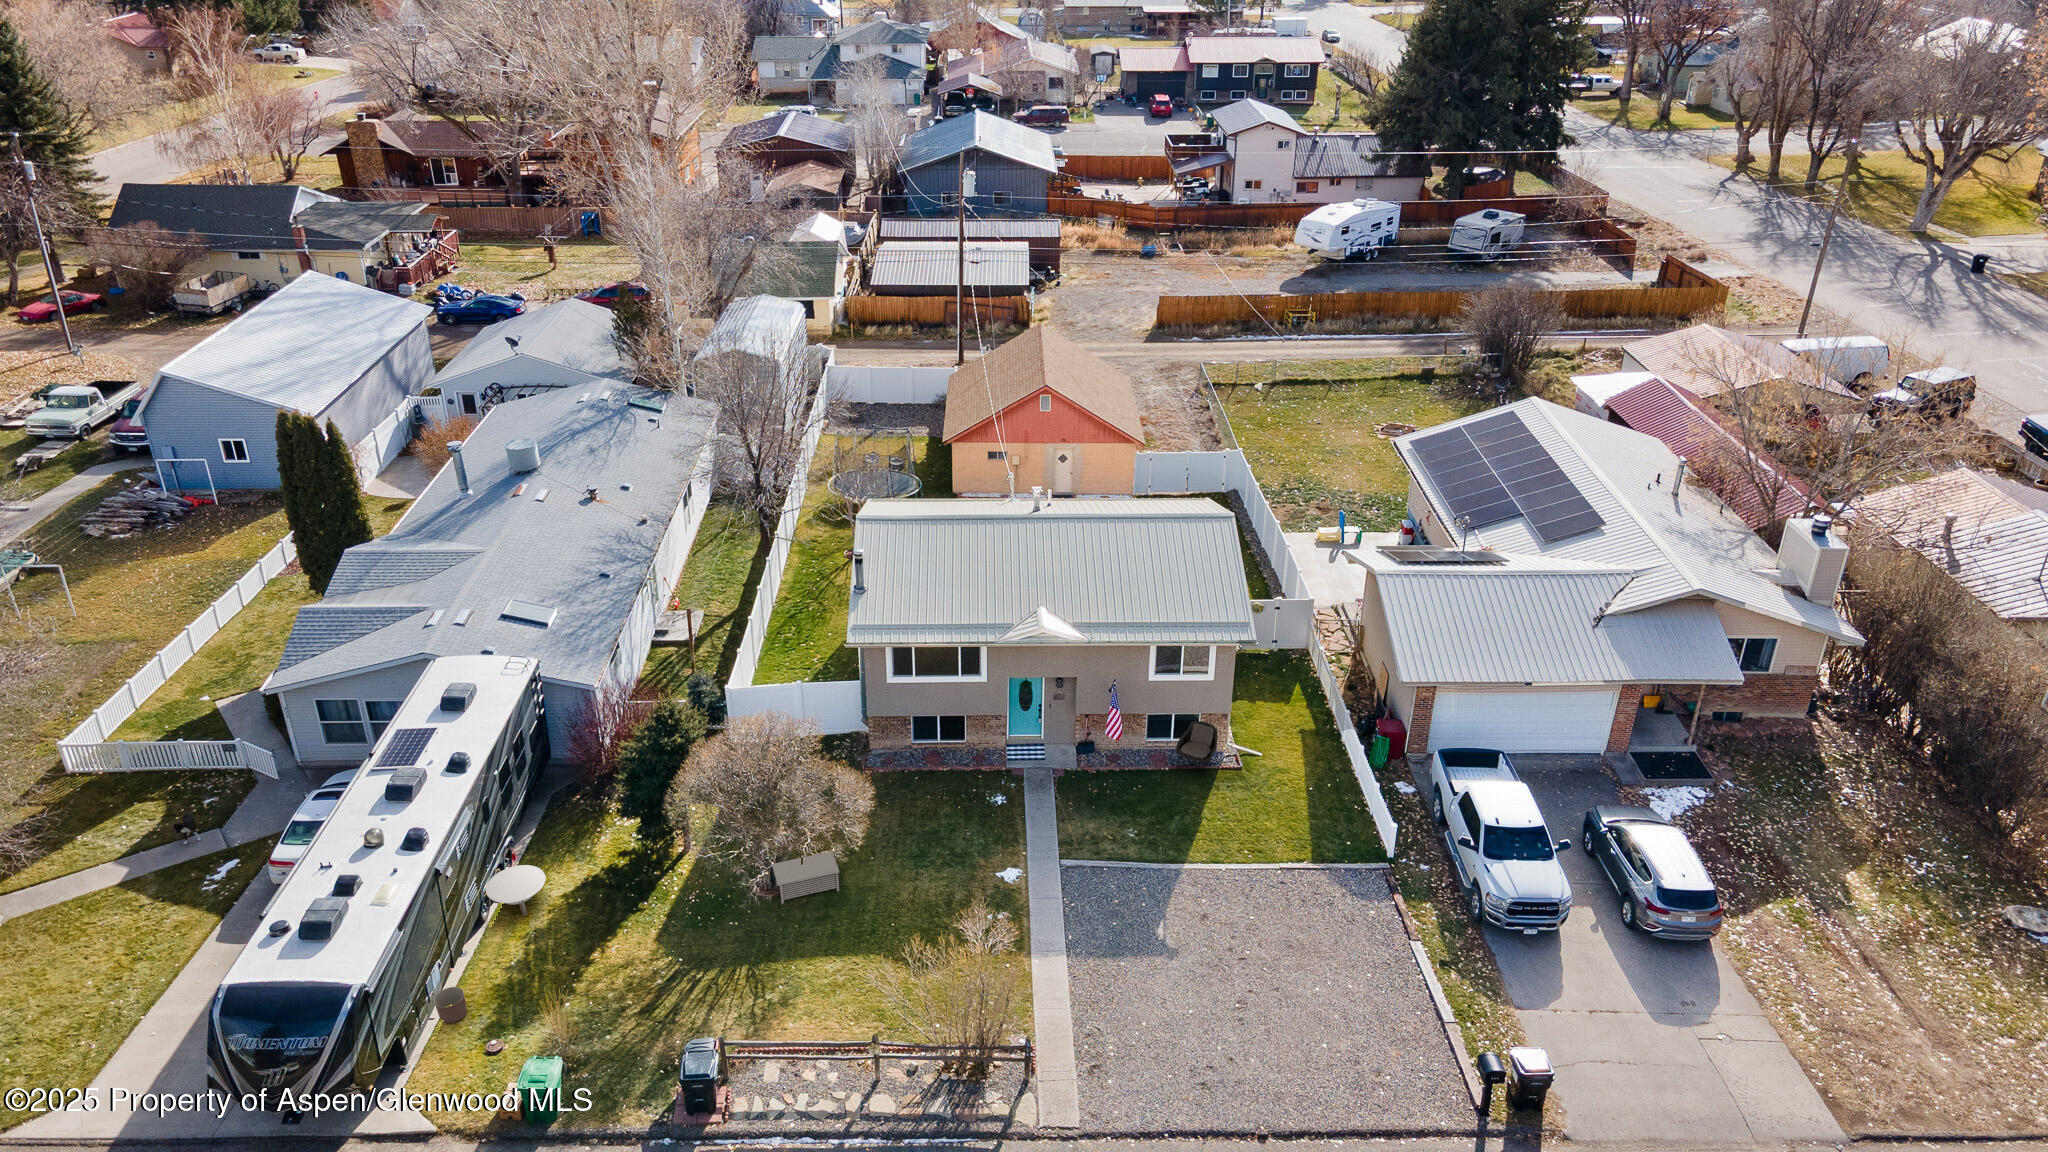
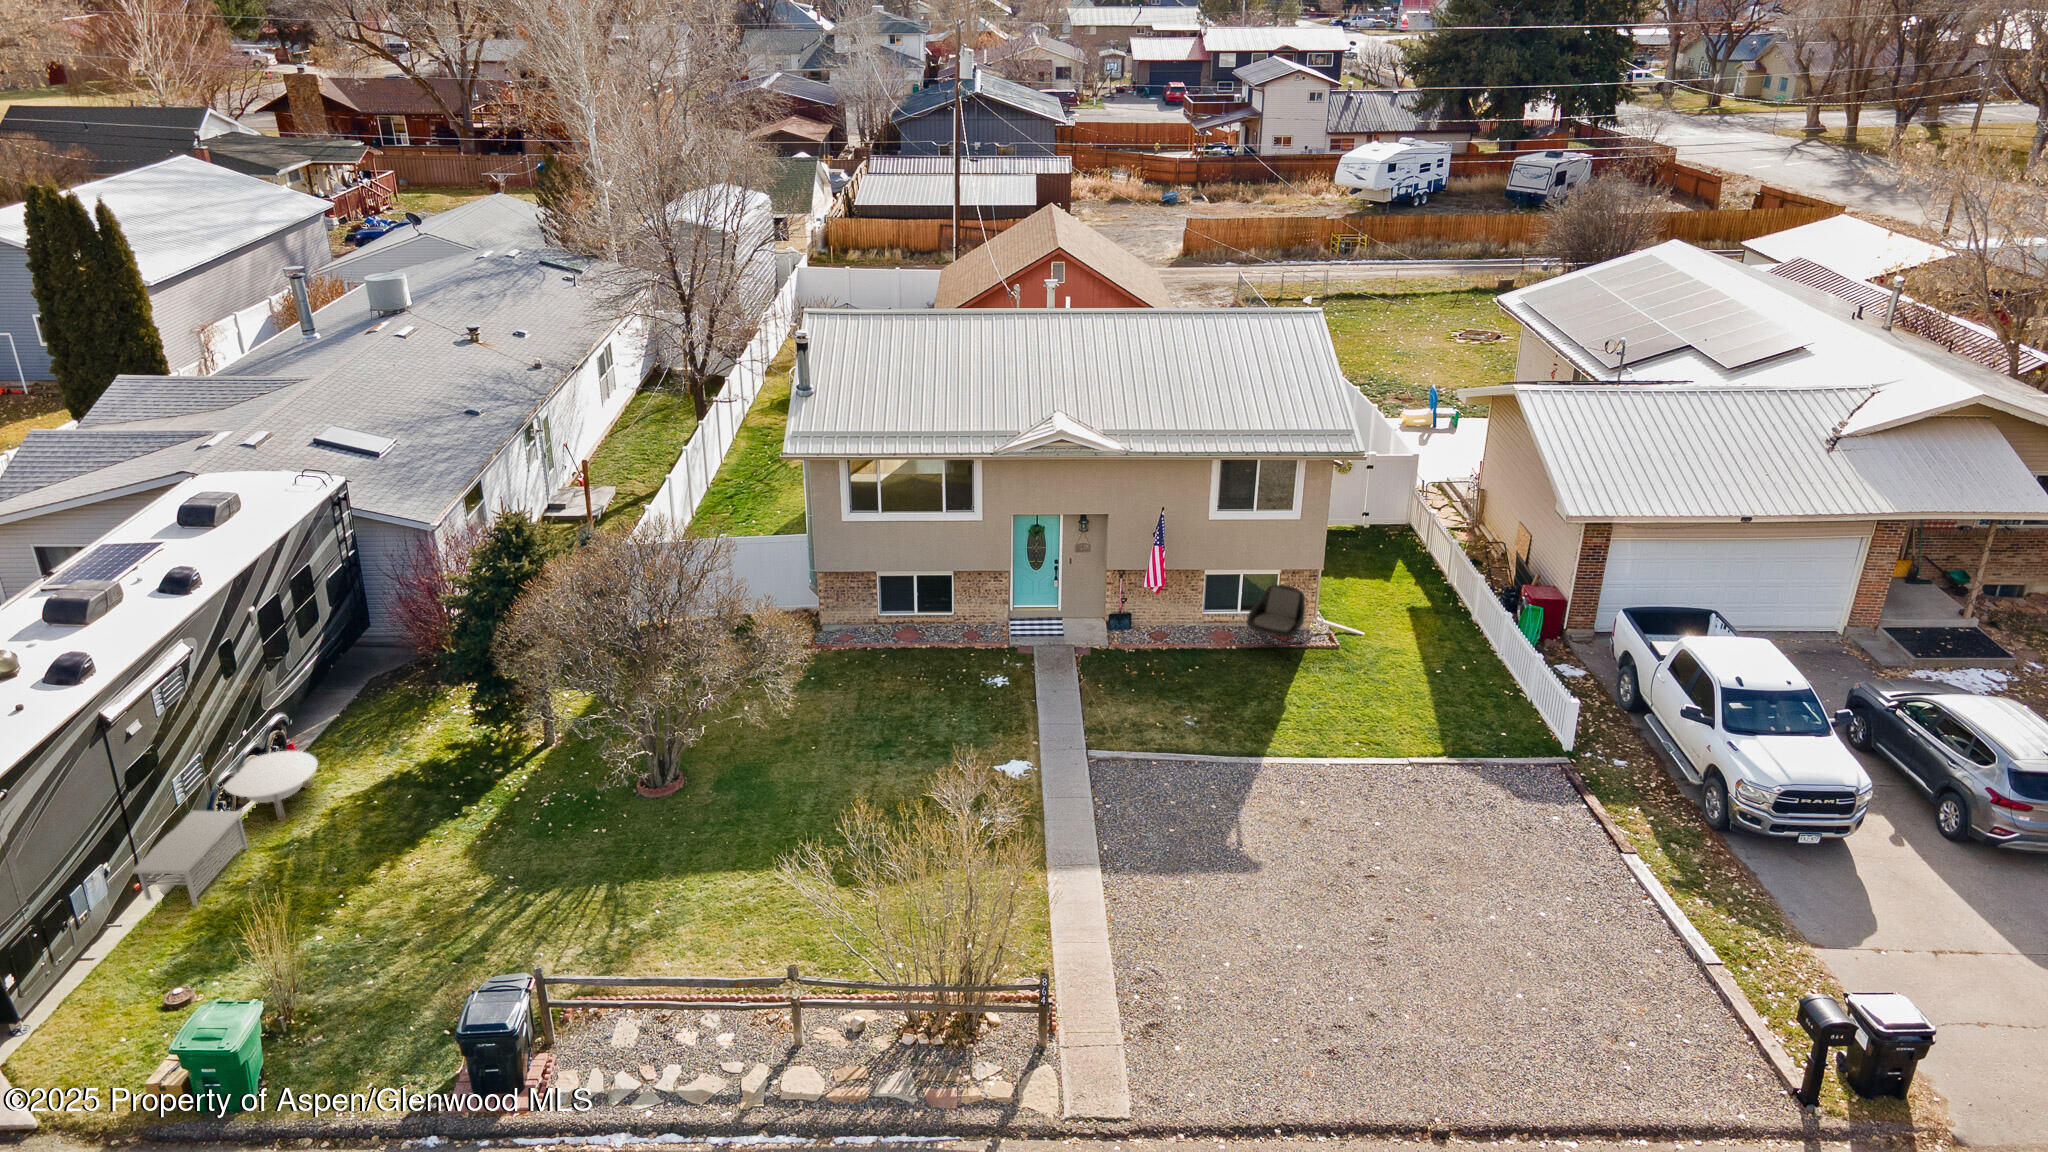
storage bench: present [772,851,839,904] -> present [133,810,249,906]
planter: present [434,987,467,1023] -> none [94,905,152,961]

